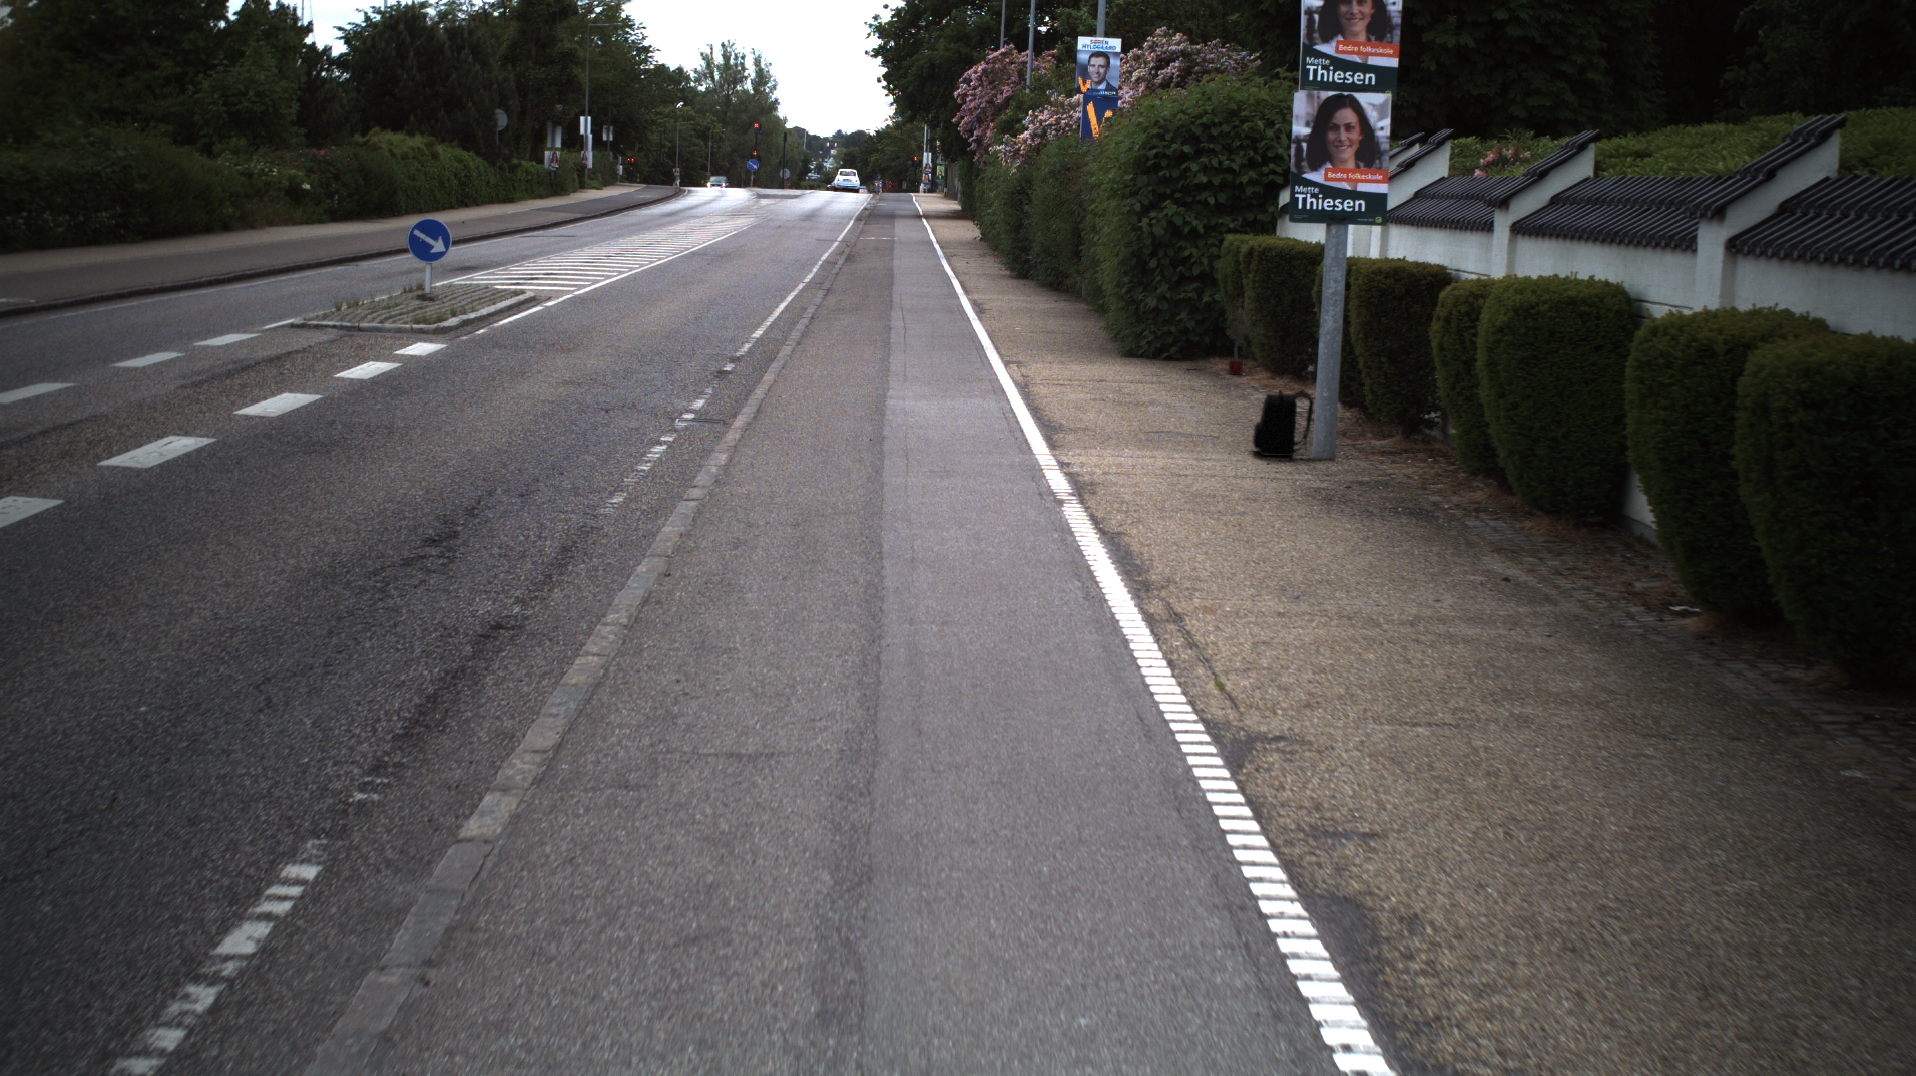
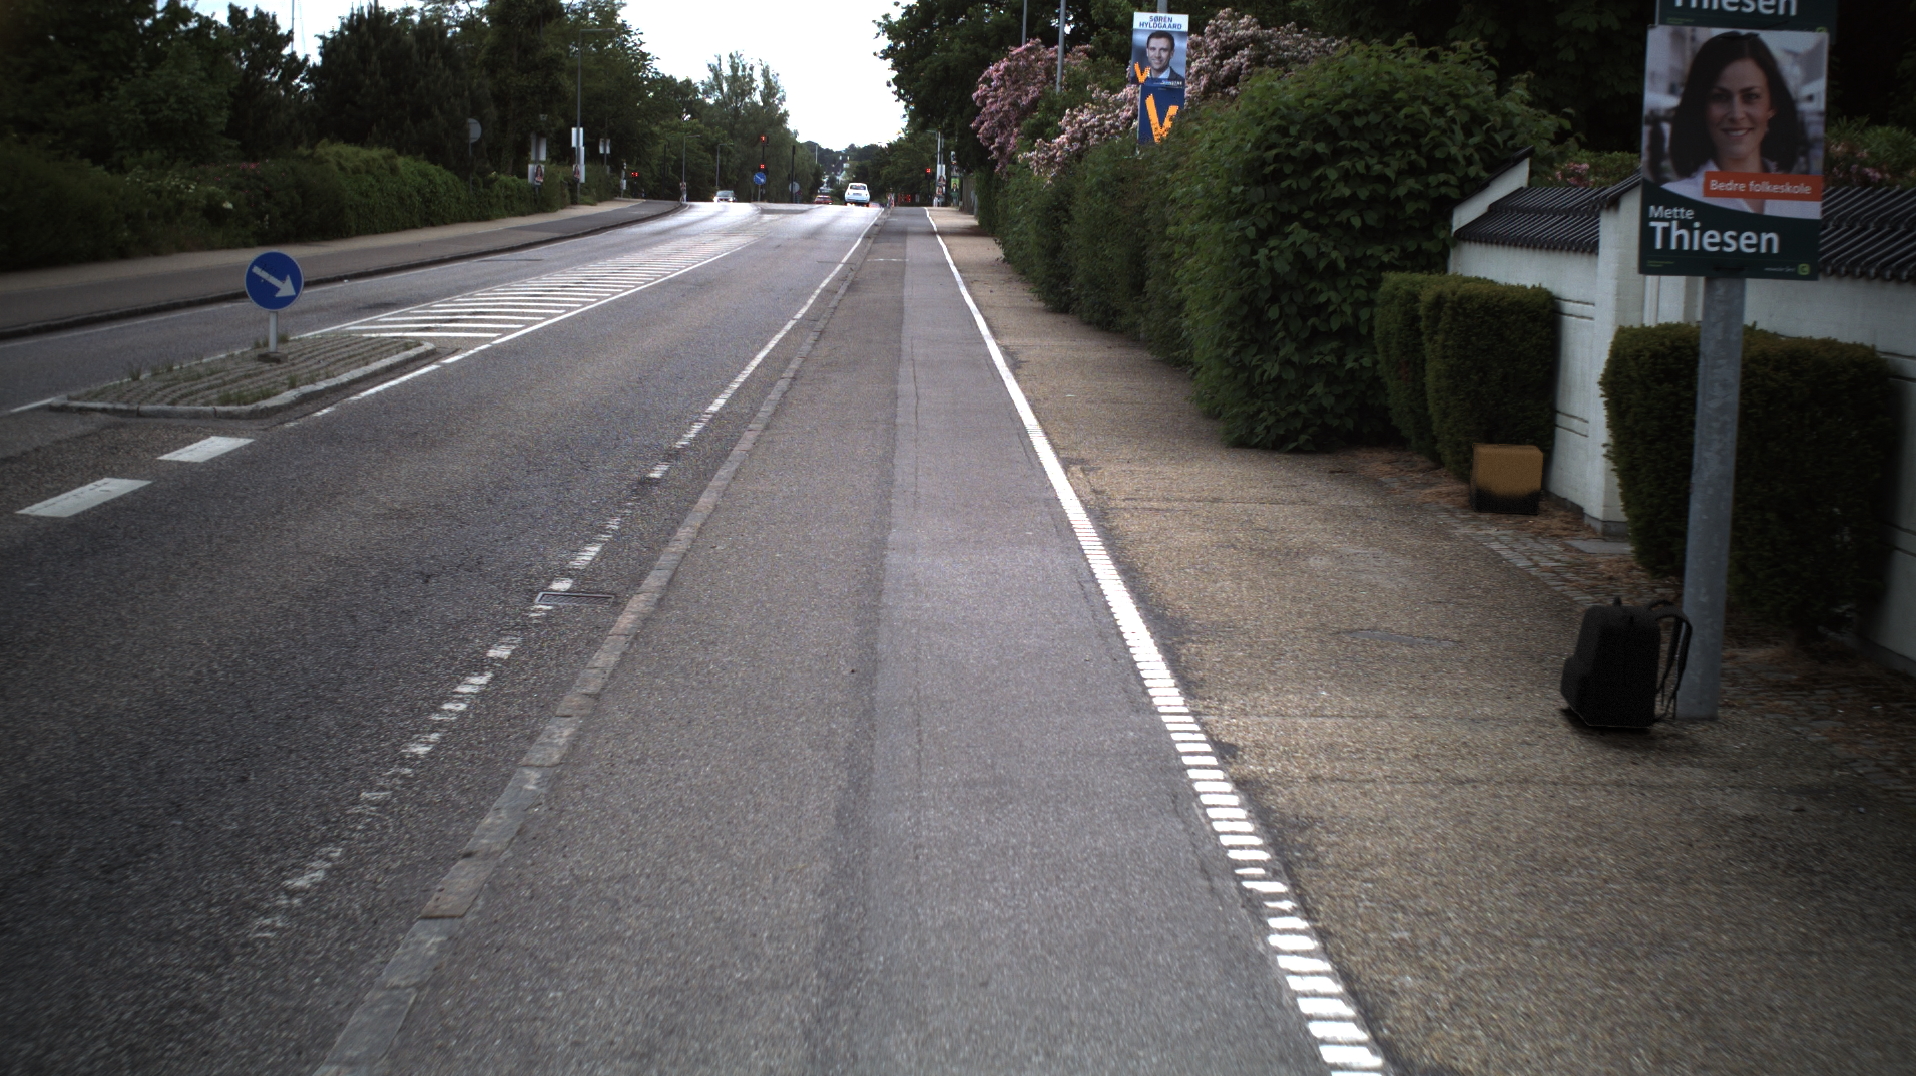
potted tree: present [1226,299,1263,375] -> none [1391,372,1457,486]
cardboard box: none [1270,344,1312,388] -> present [1469,444,1543,515]

